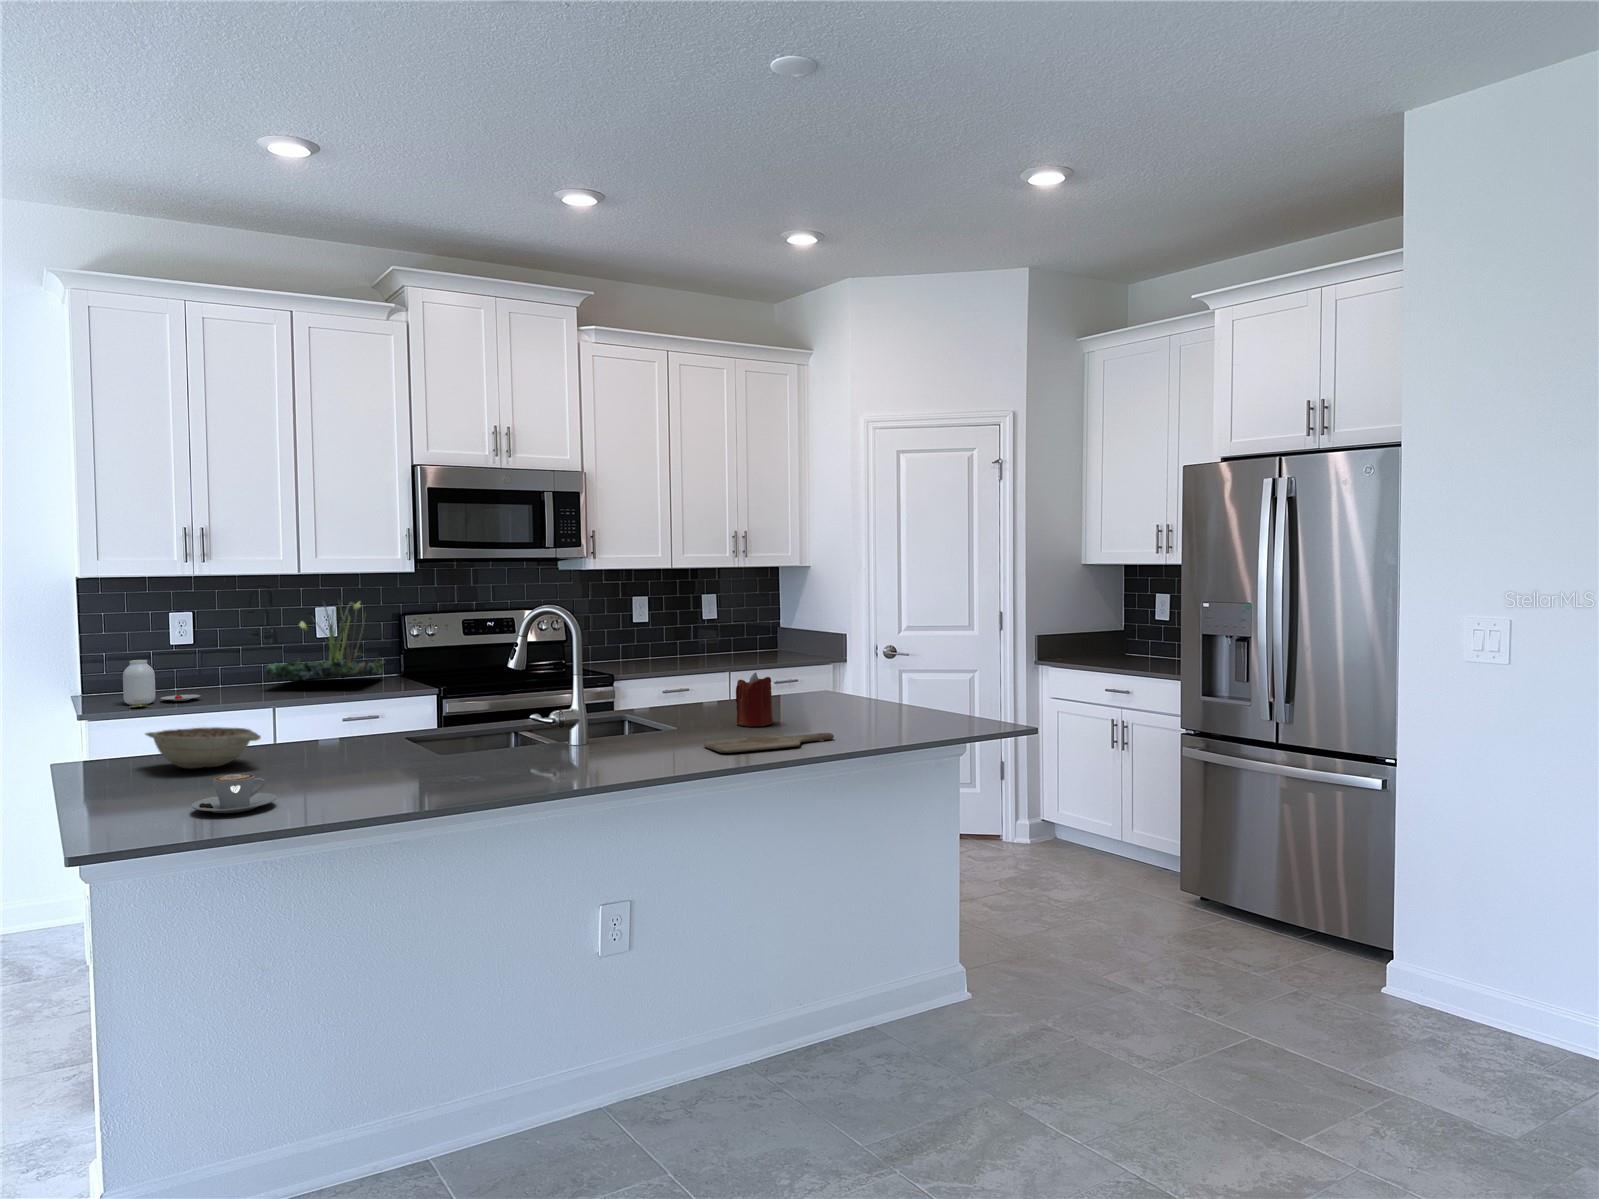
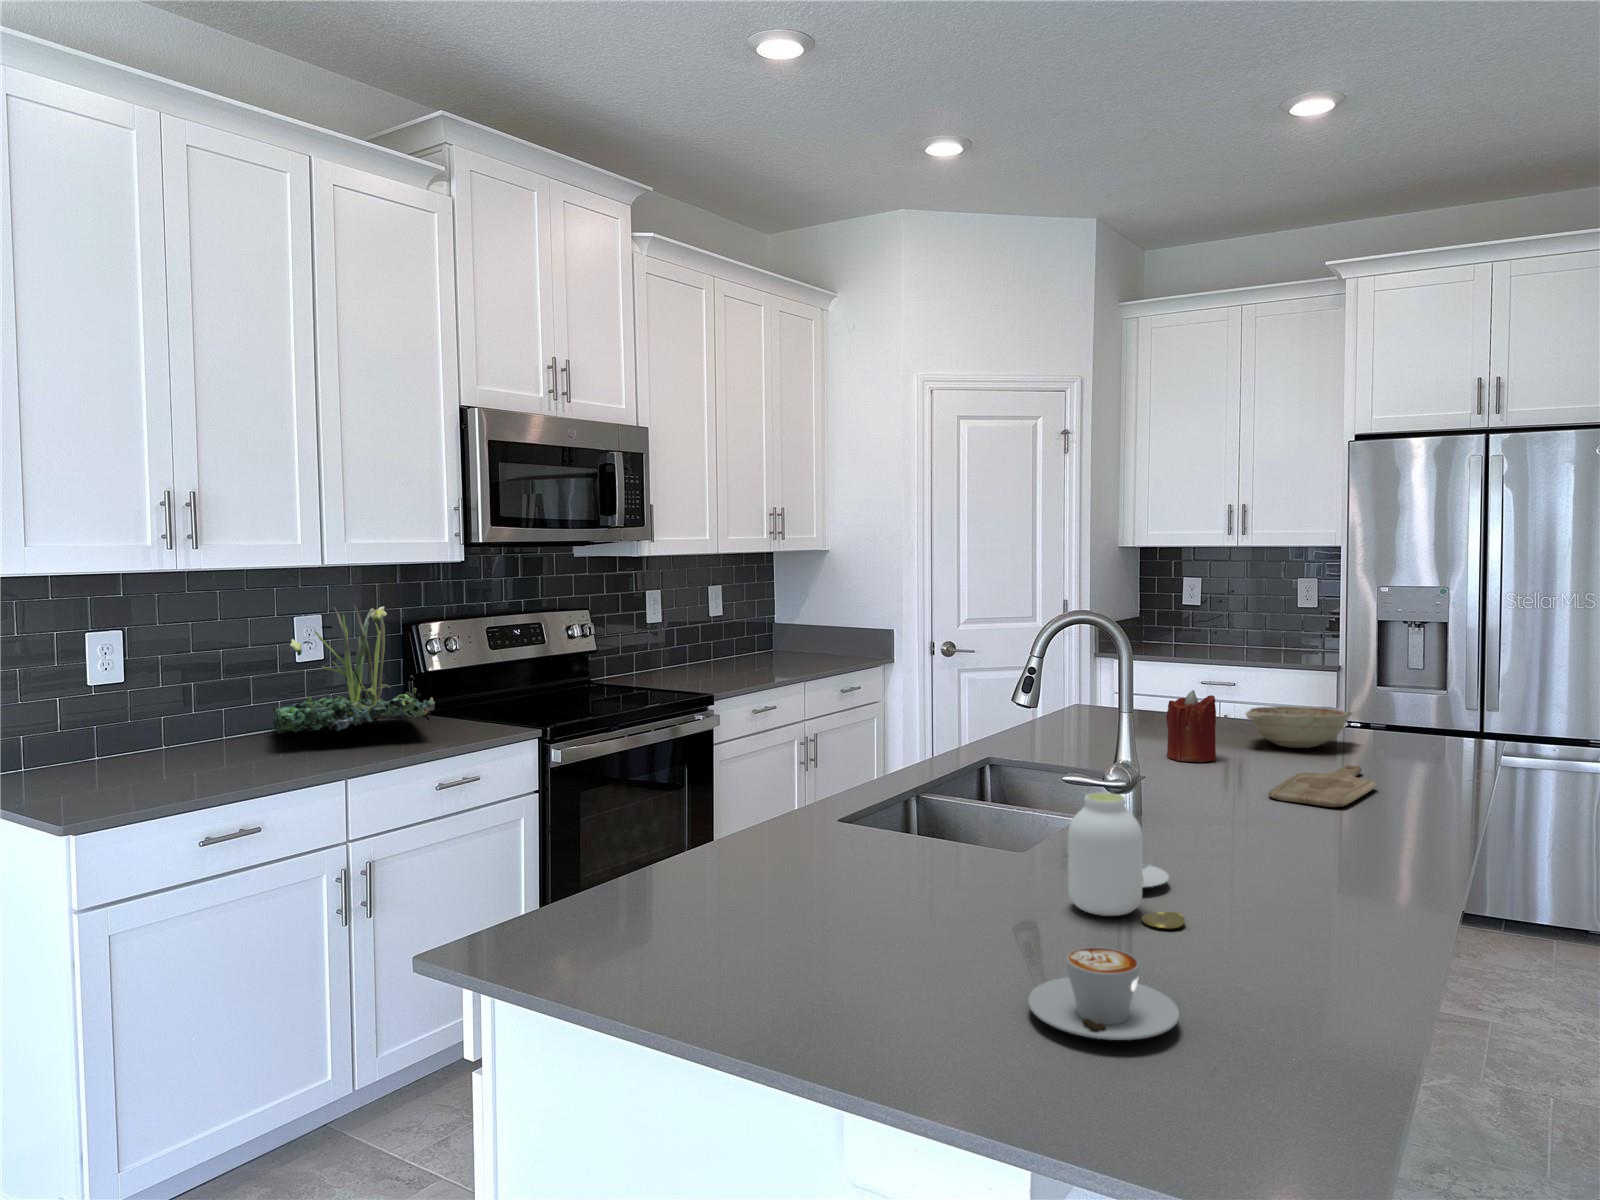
jar: present [123,660,200,707] -> present [1068,793,1185,928]
decorative bowl: present [145,727,261,768] -> present [1246,706,1353,748]

